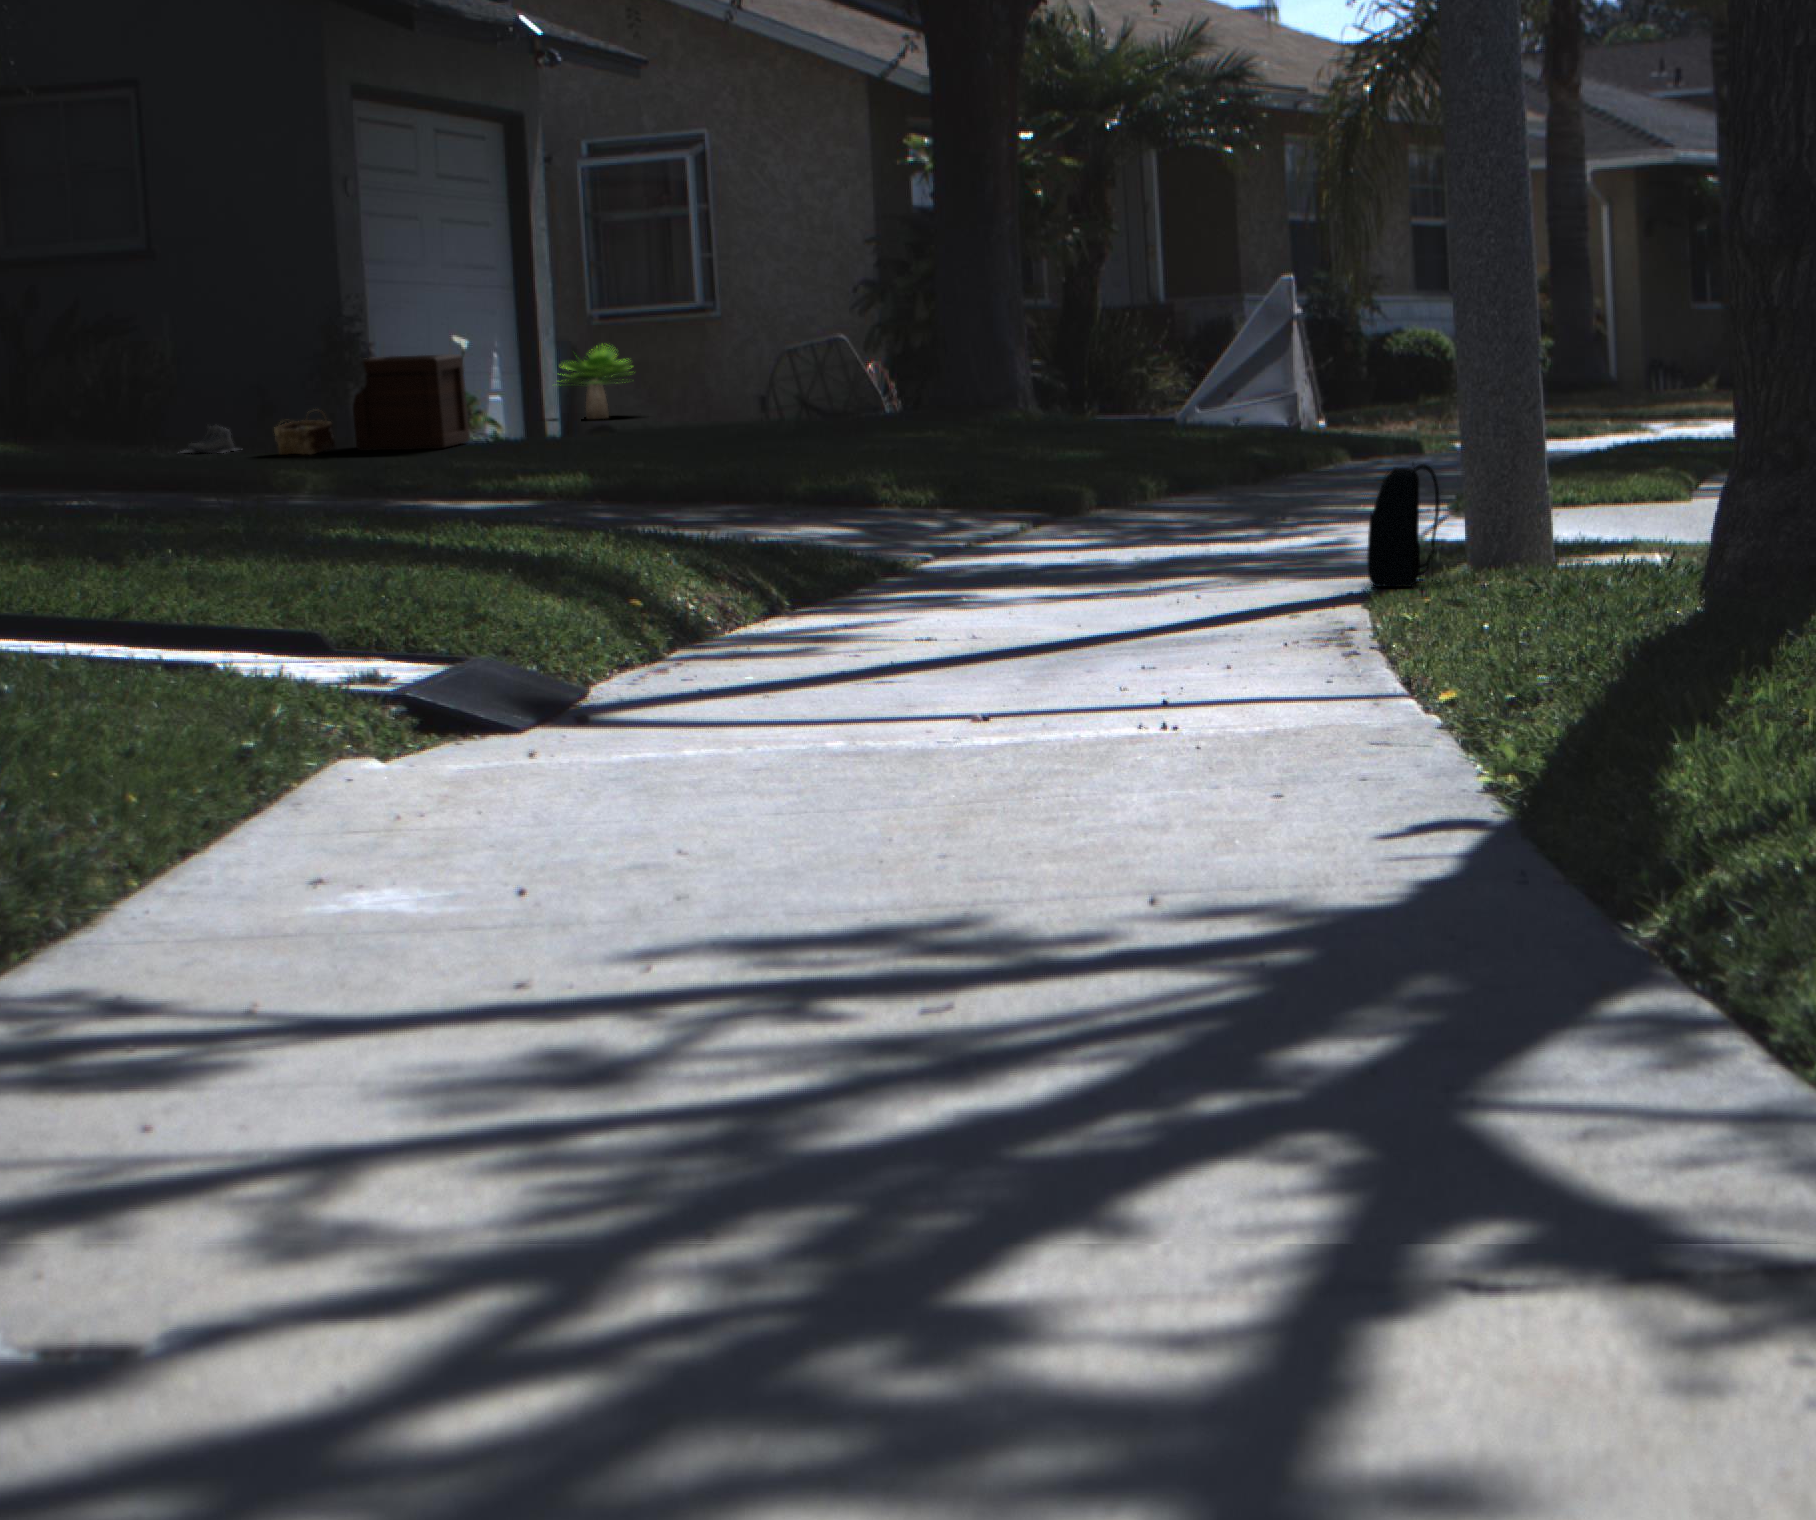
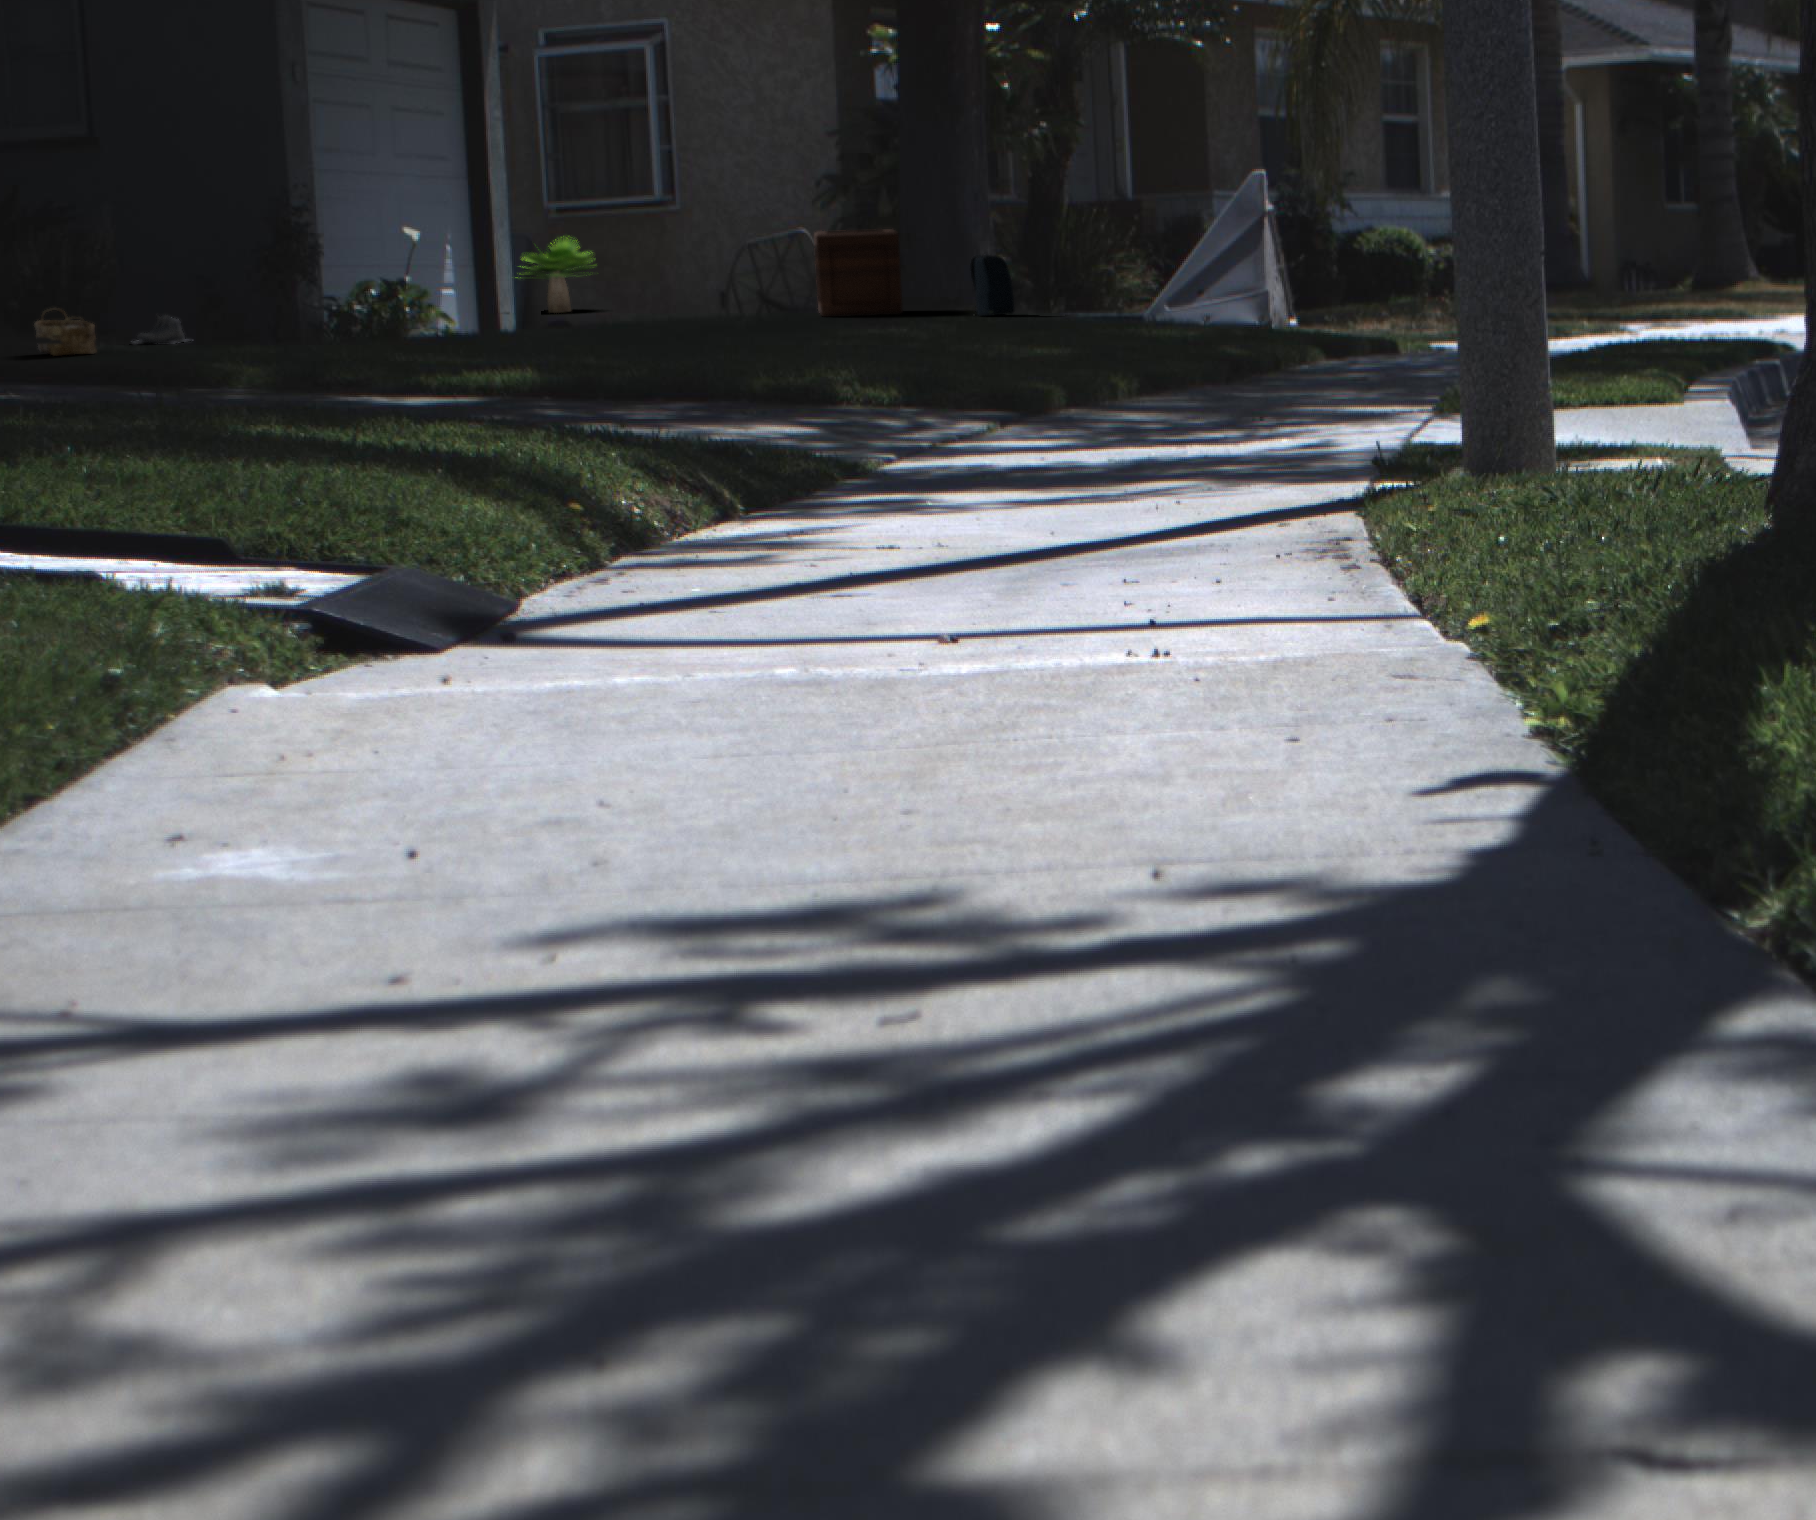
wooden crate: present [353,354,470,451] -> present [814,229,903,317]
woven basket: present [274,411,335,455] -> present [34,308,96,356]
backpack: present [1367,464,1440,587] -> present [970,255,1015,316]

